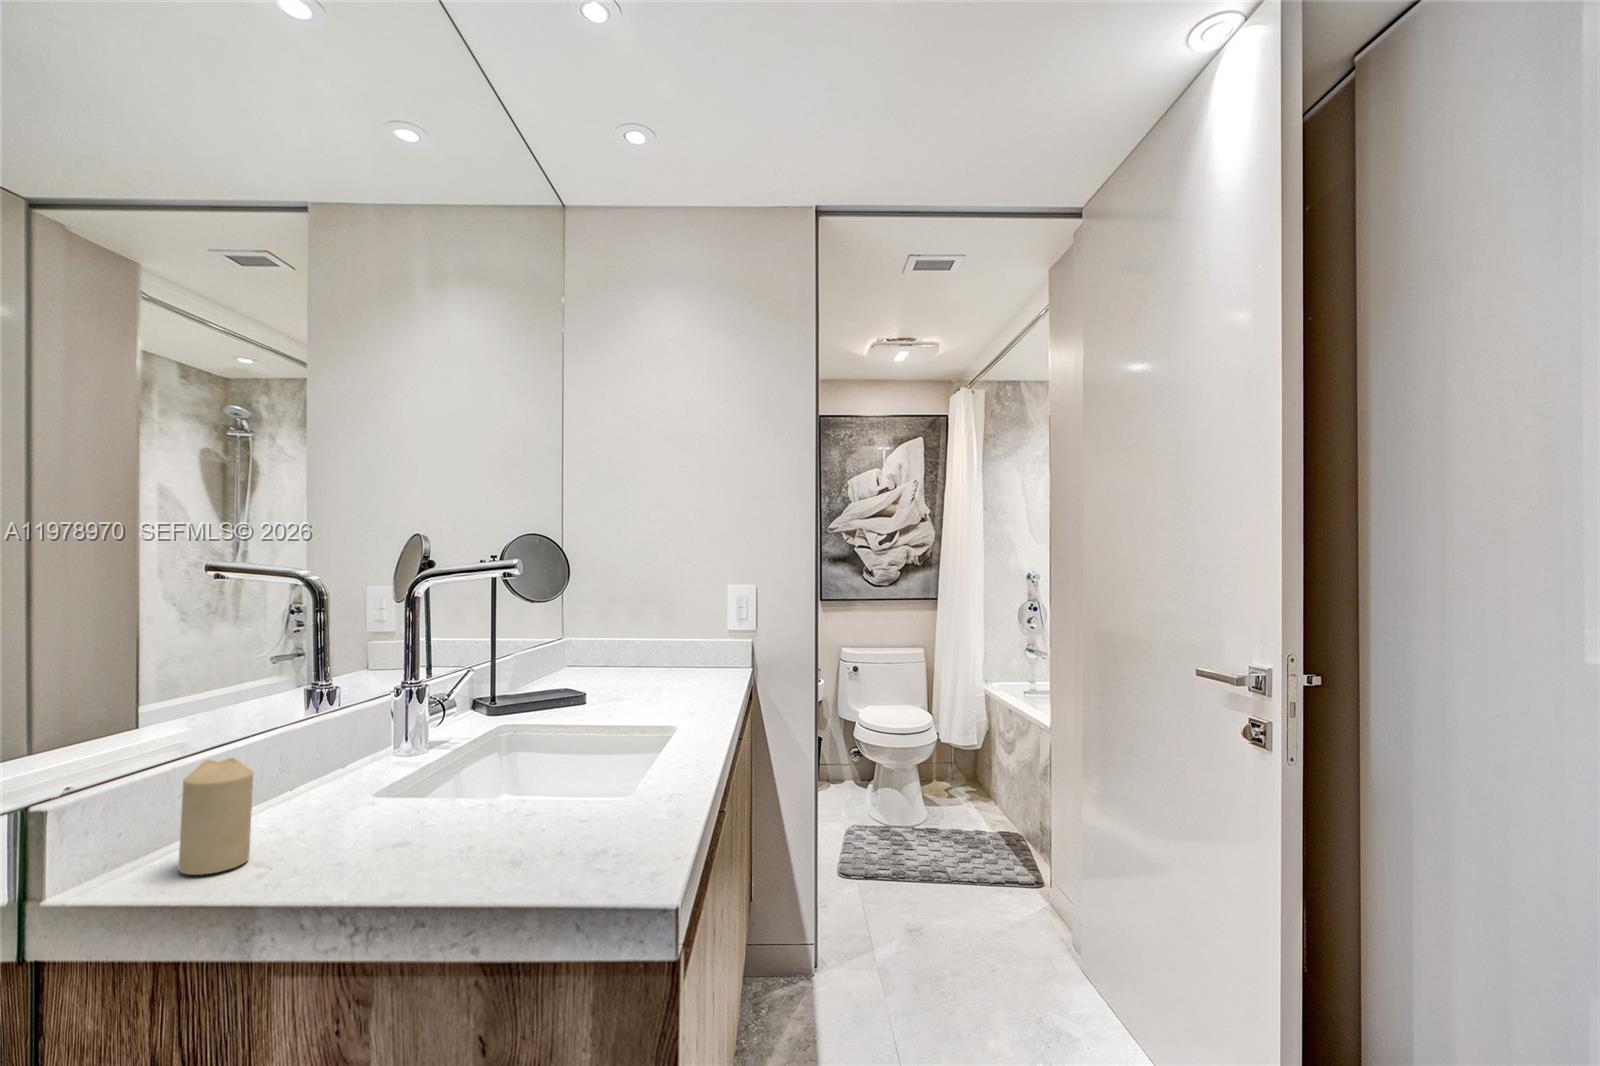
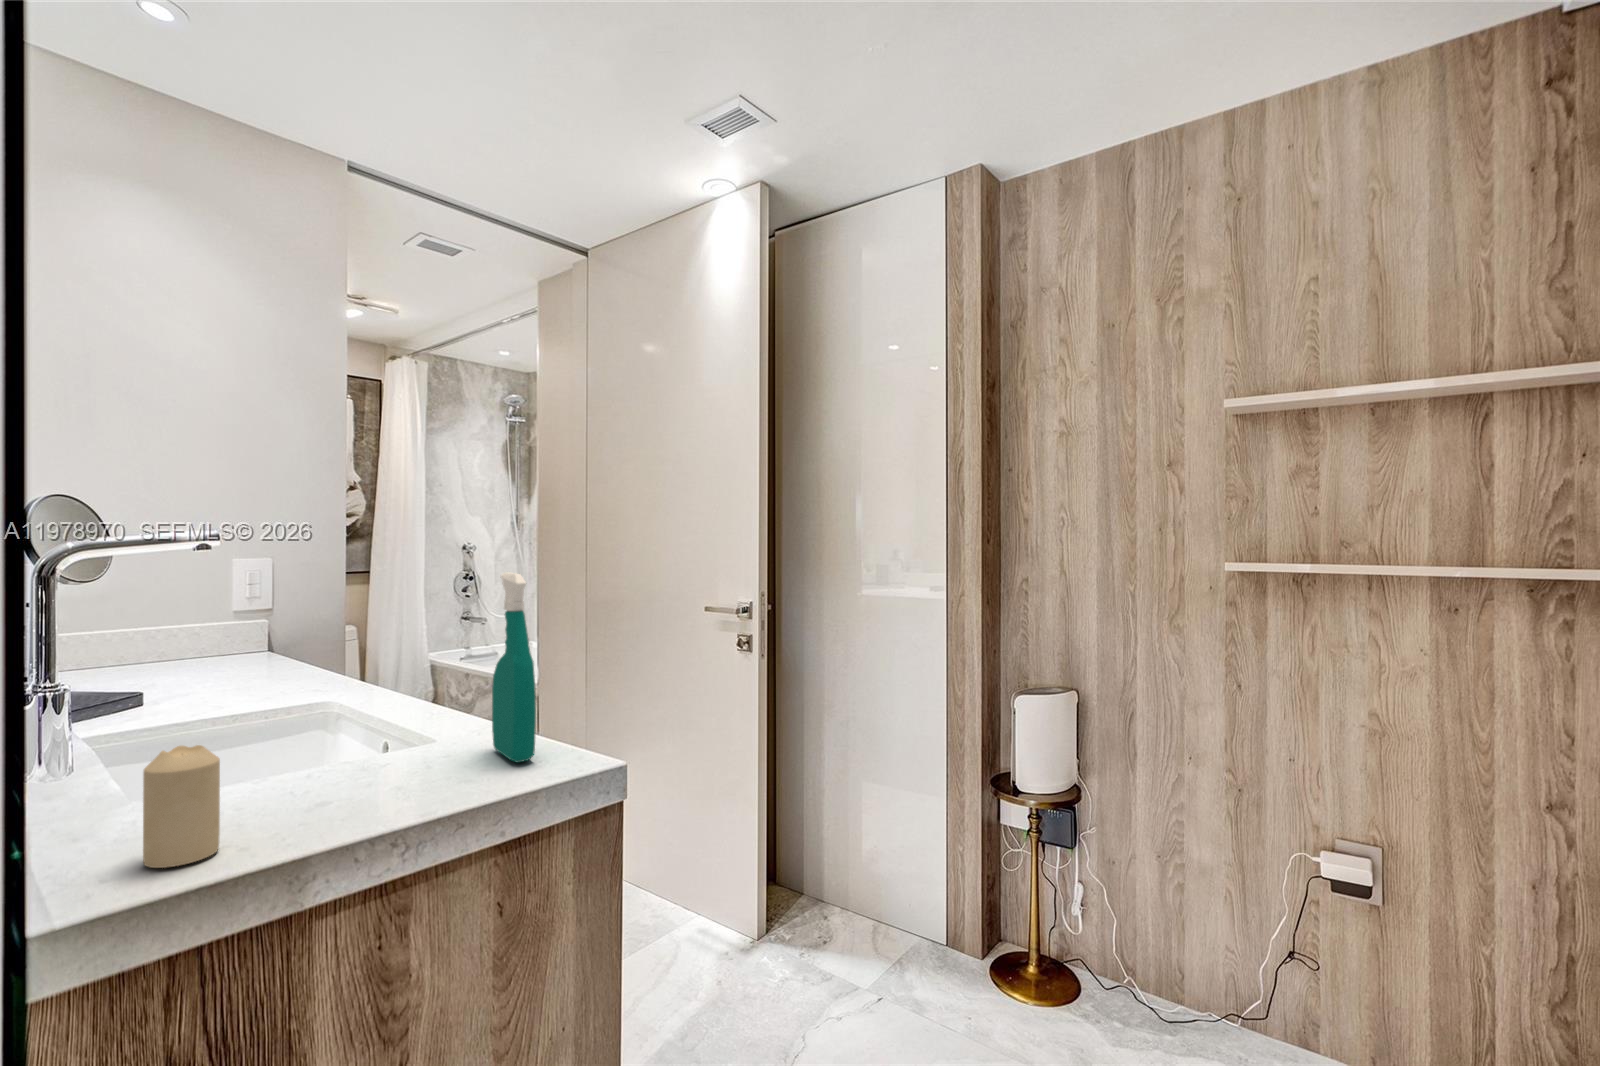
spray bottle: none [571,611,632,858] -> present [492,572,536,762]

